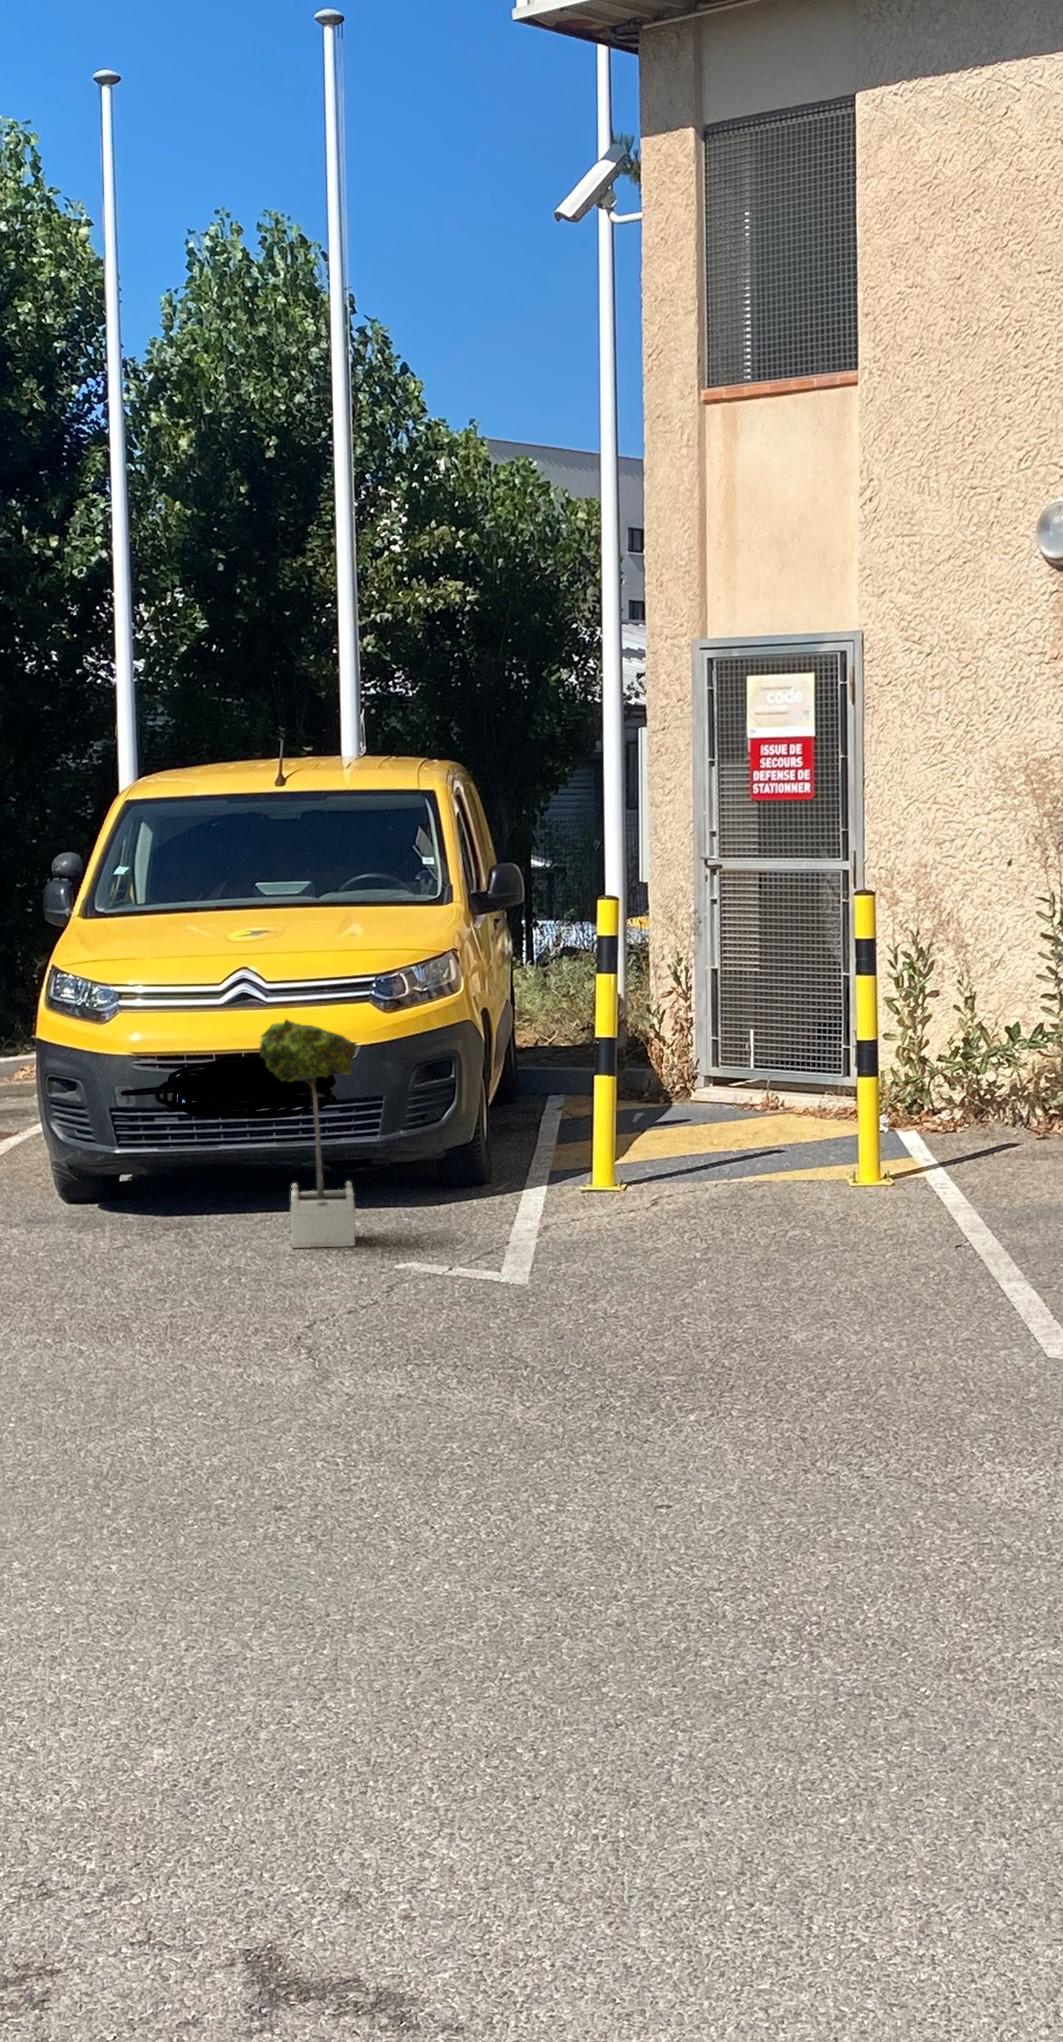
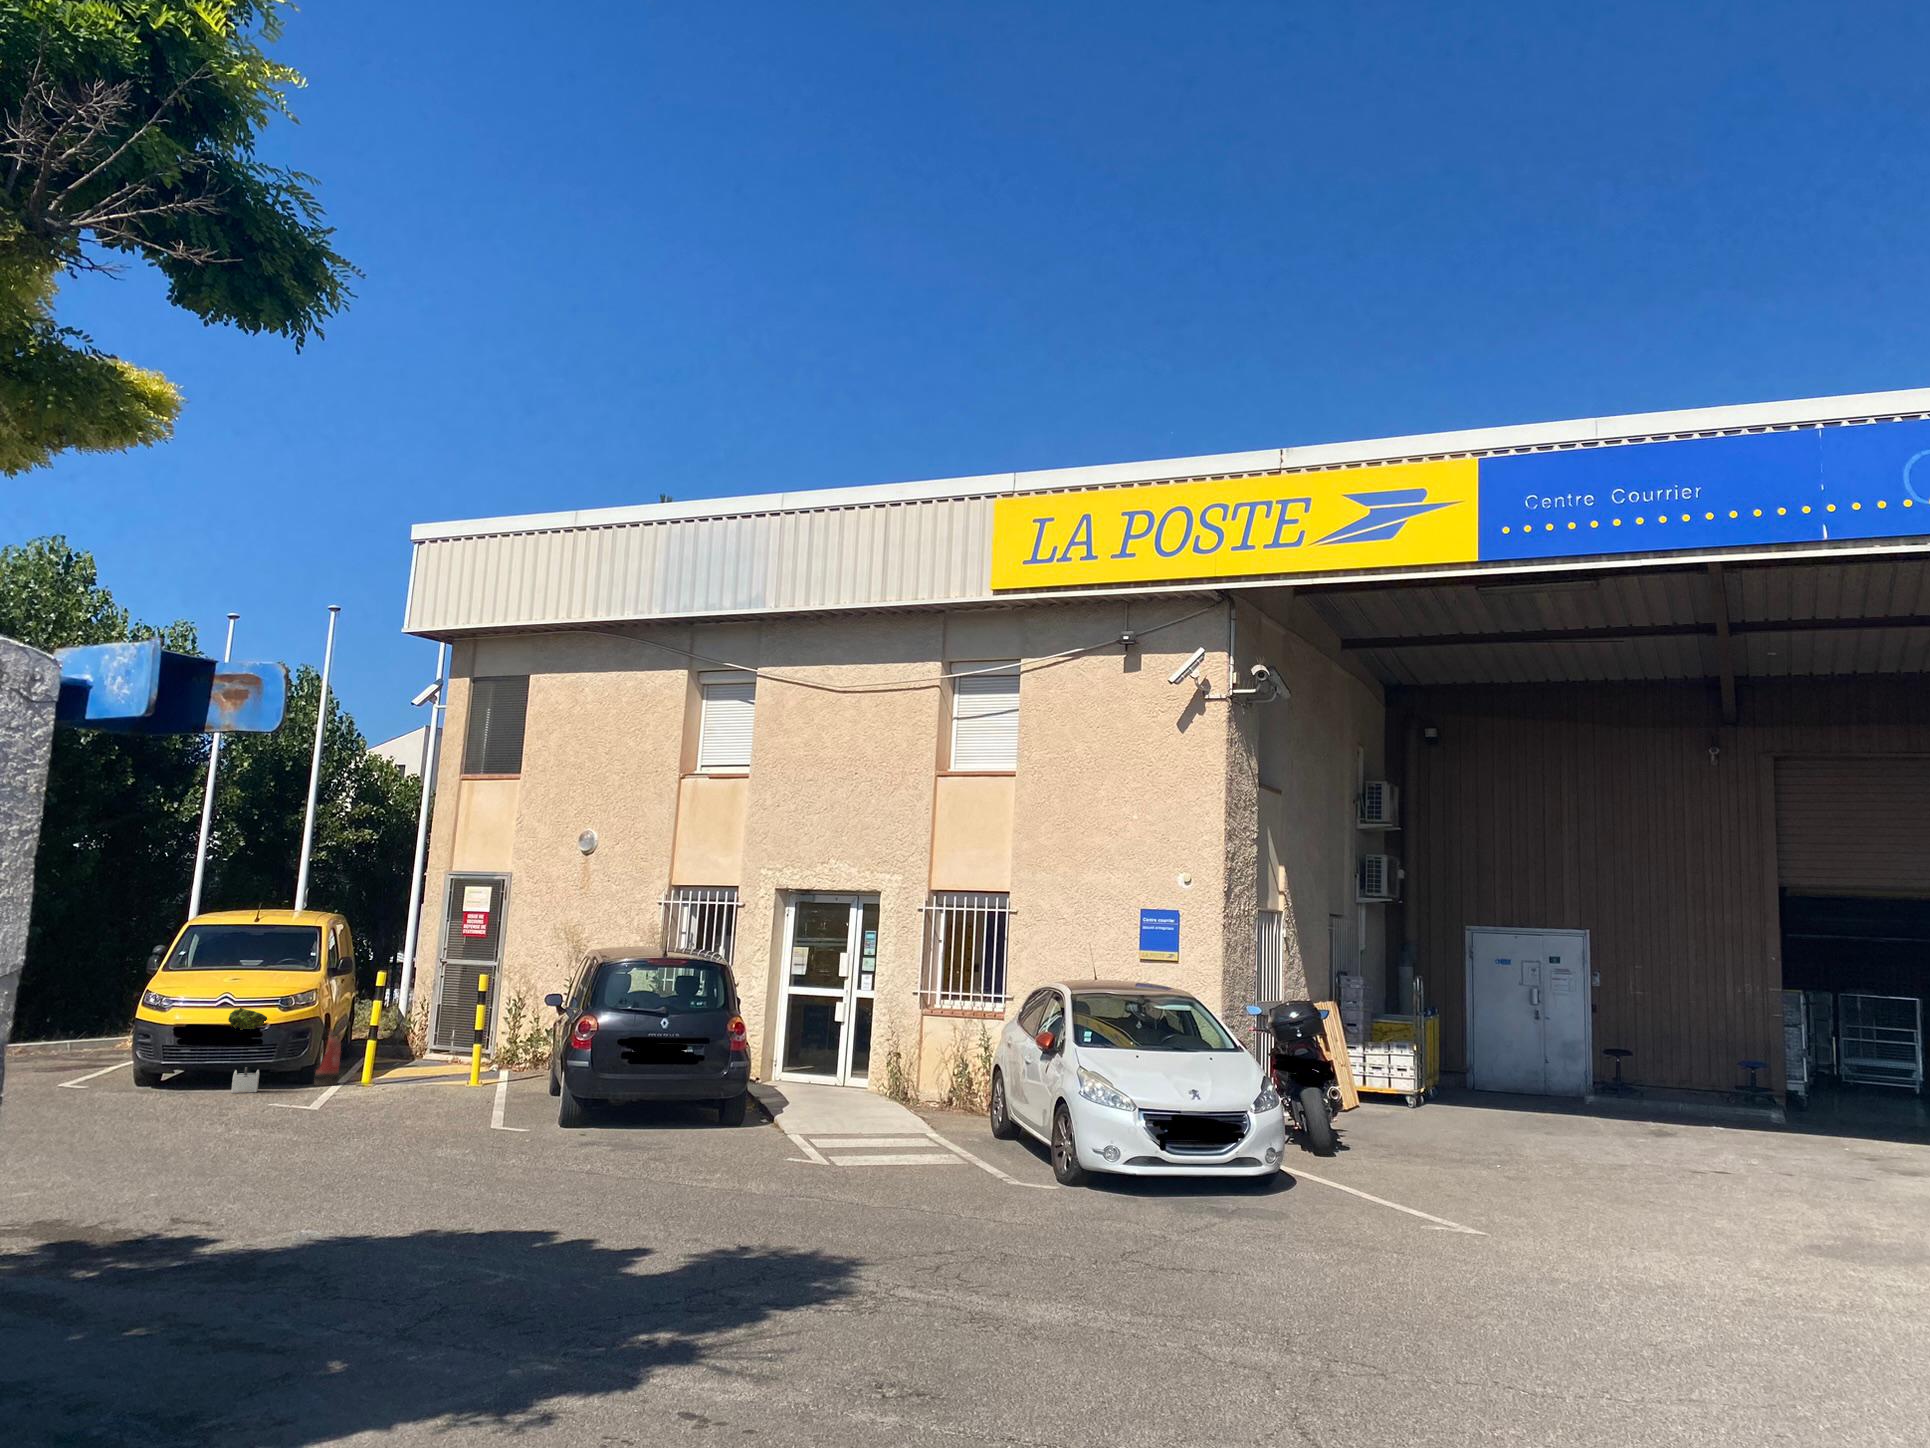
fire extinguisher: none [483,1063,542,1215] -> present [314,1029,341,1086]

